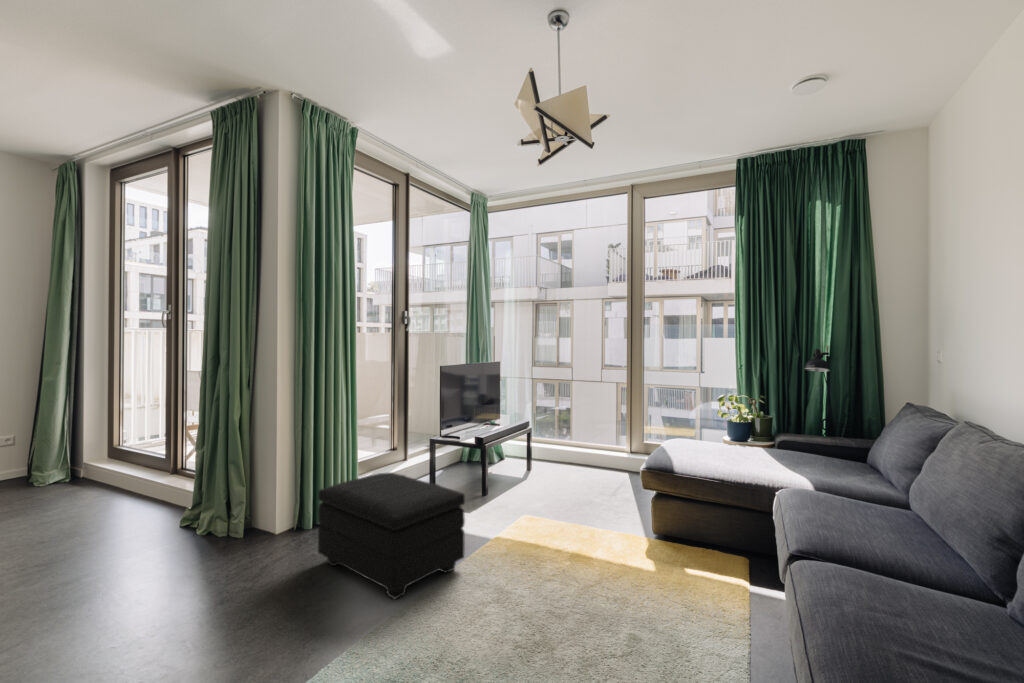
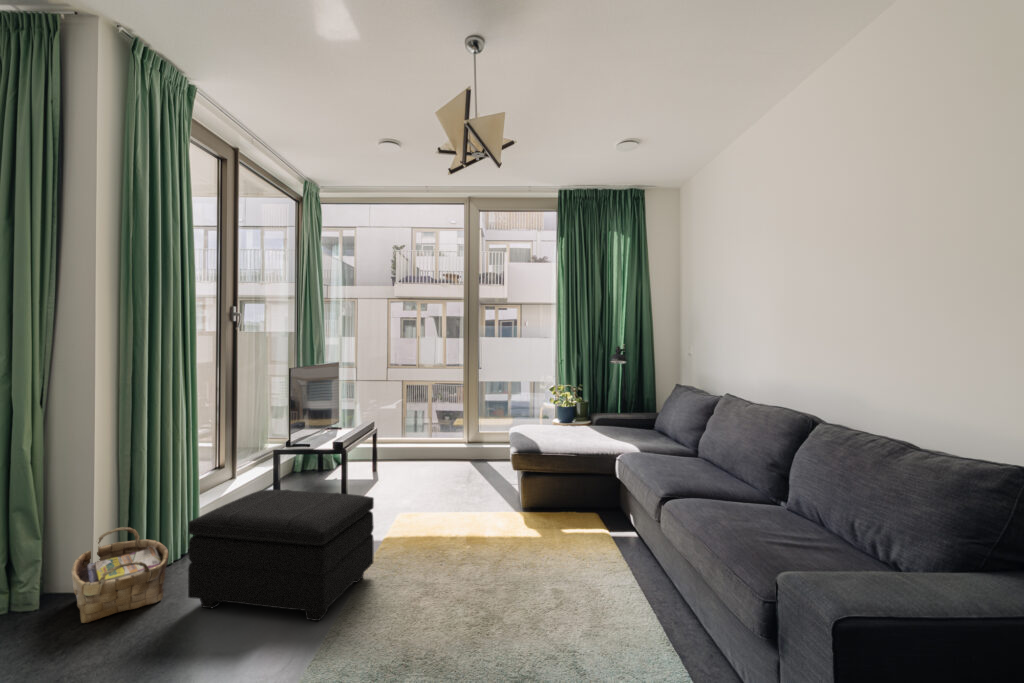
woven basket: none [253,487,319,555] -> present [71,527,168,623]

